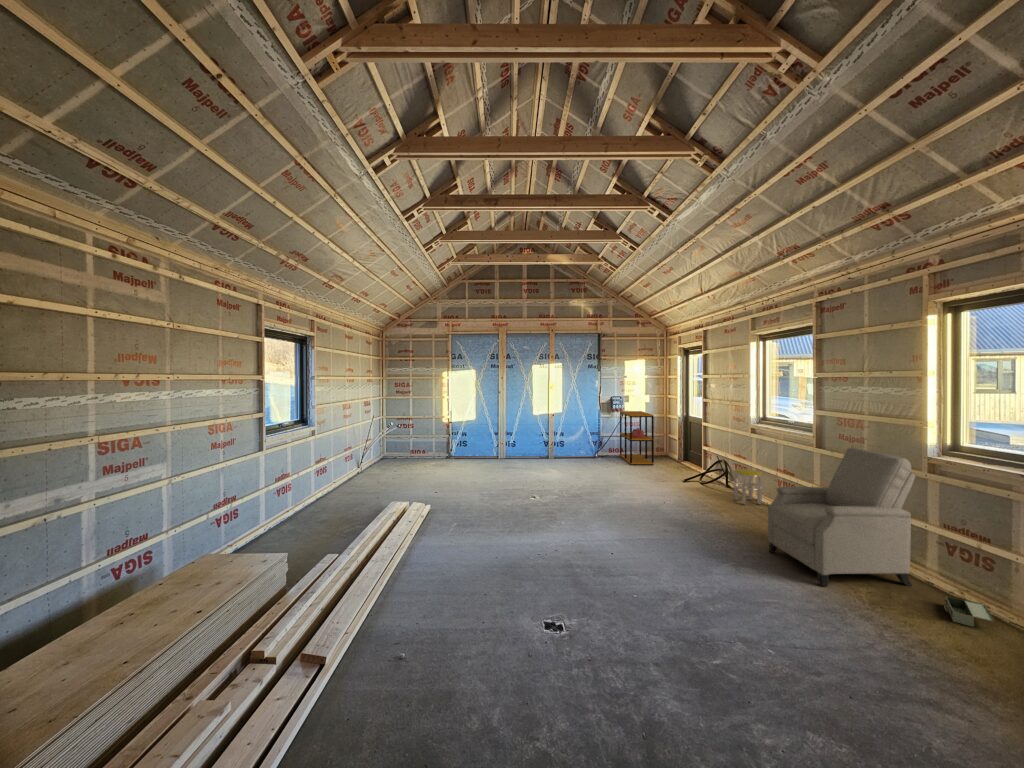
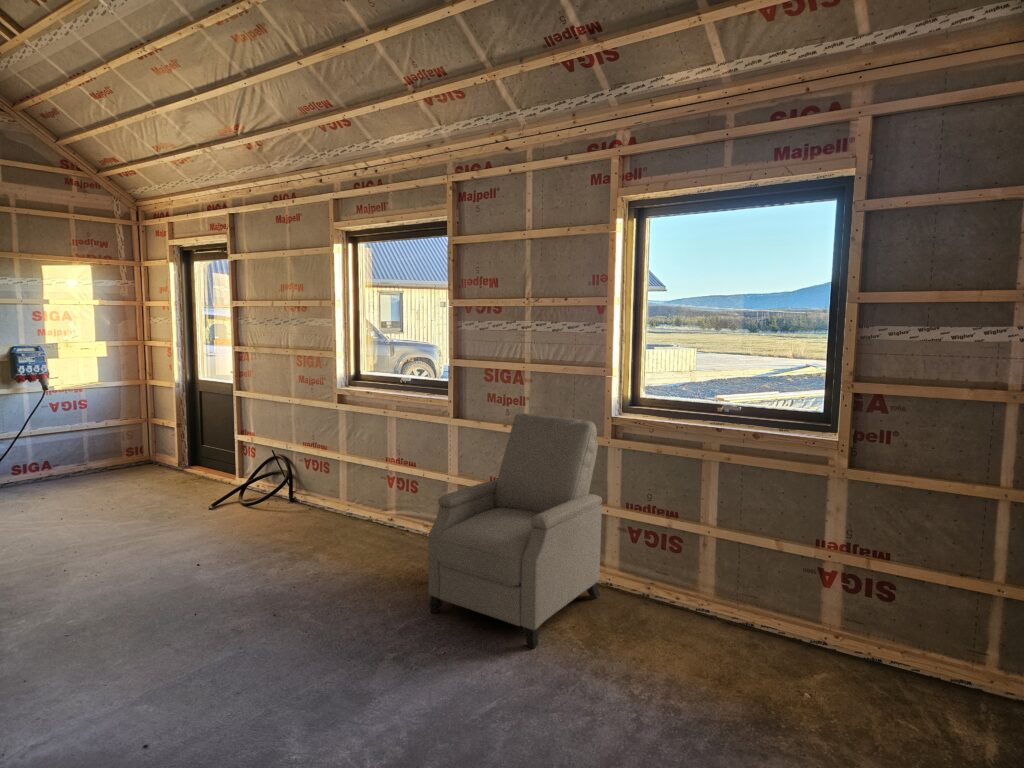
shelving unit: present [620,411,654,465] -> none [35,377,132,498]
stool: present [733,469,763,505] -> none [317,467,363,531]
toolbox: present [944,596,994,627] -> none [644,595,700,633]

